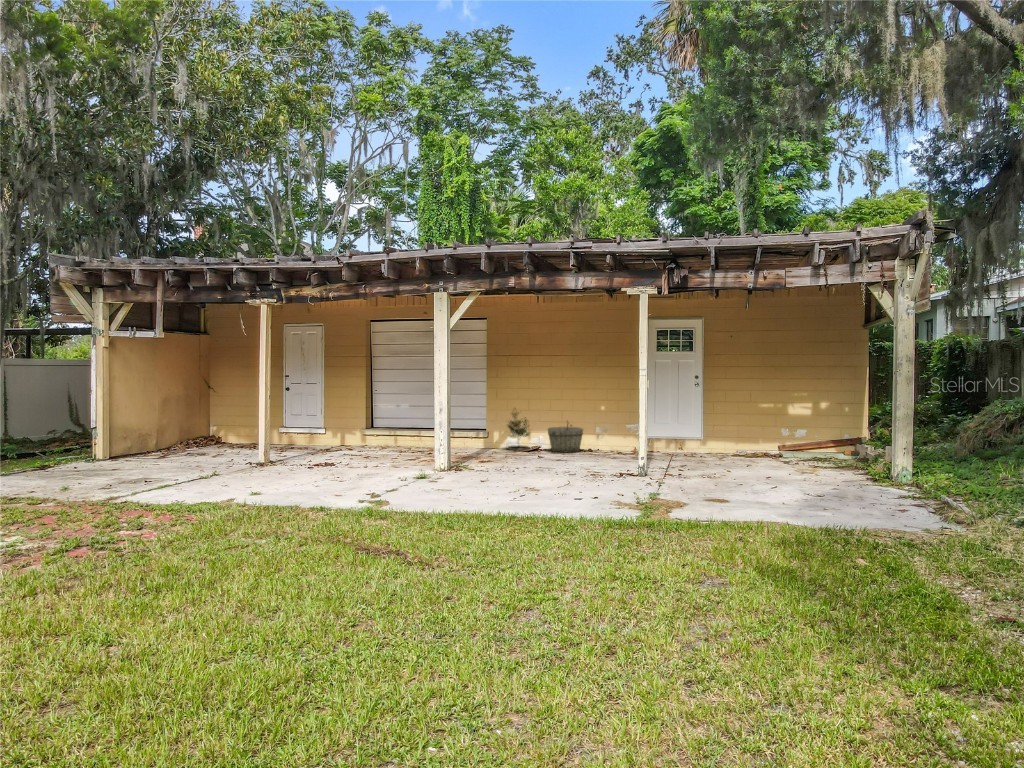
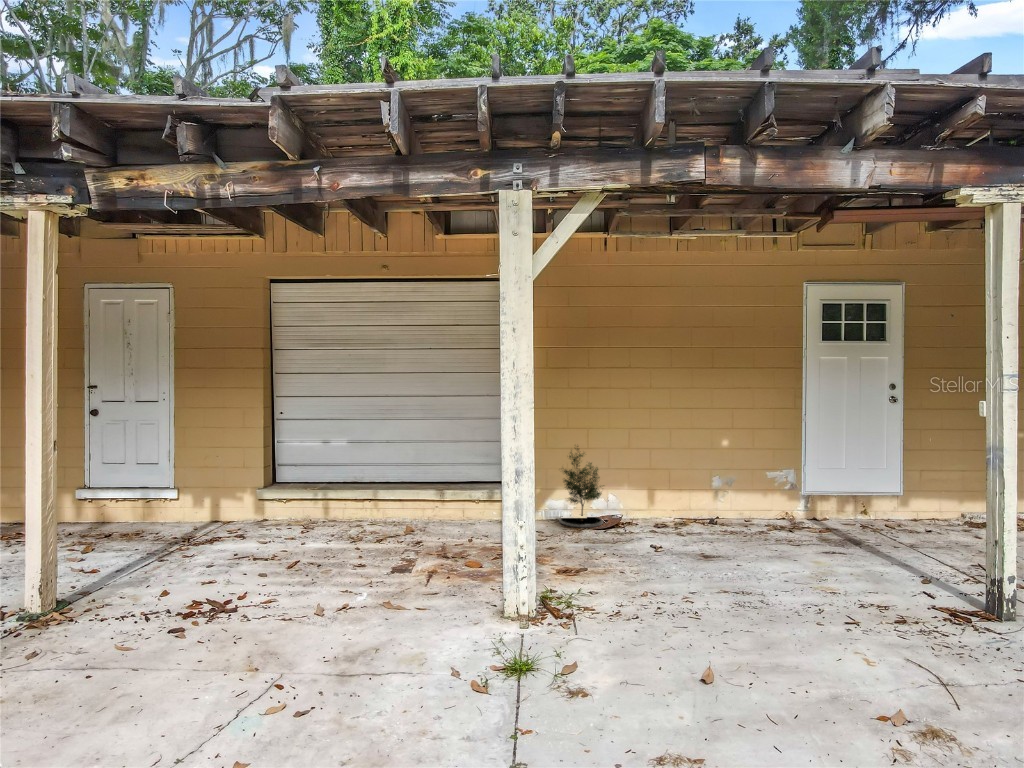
wooden bucket: present [548,423,583,452] -> none [640,468,709,531]

